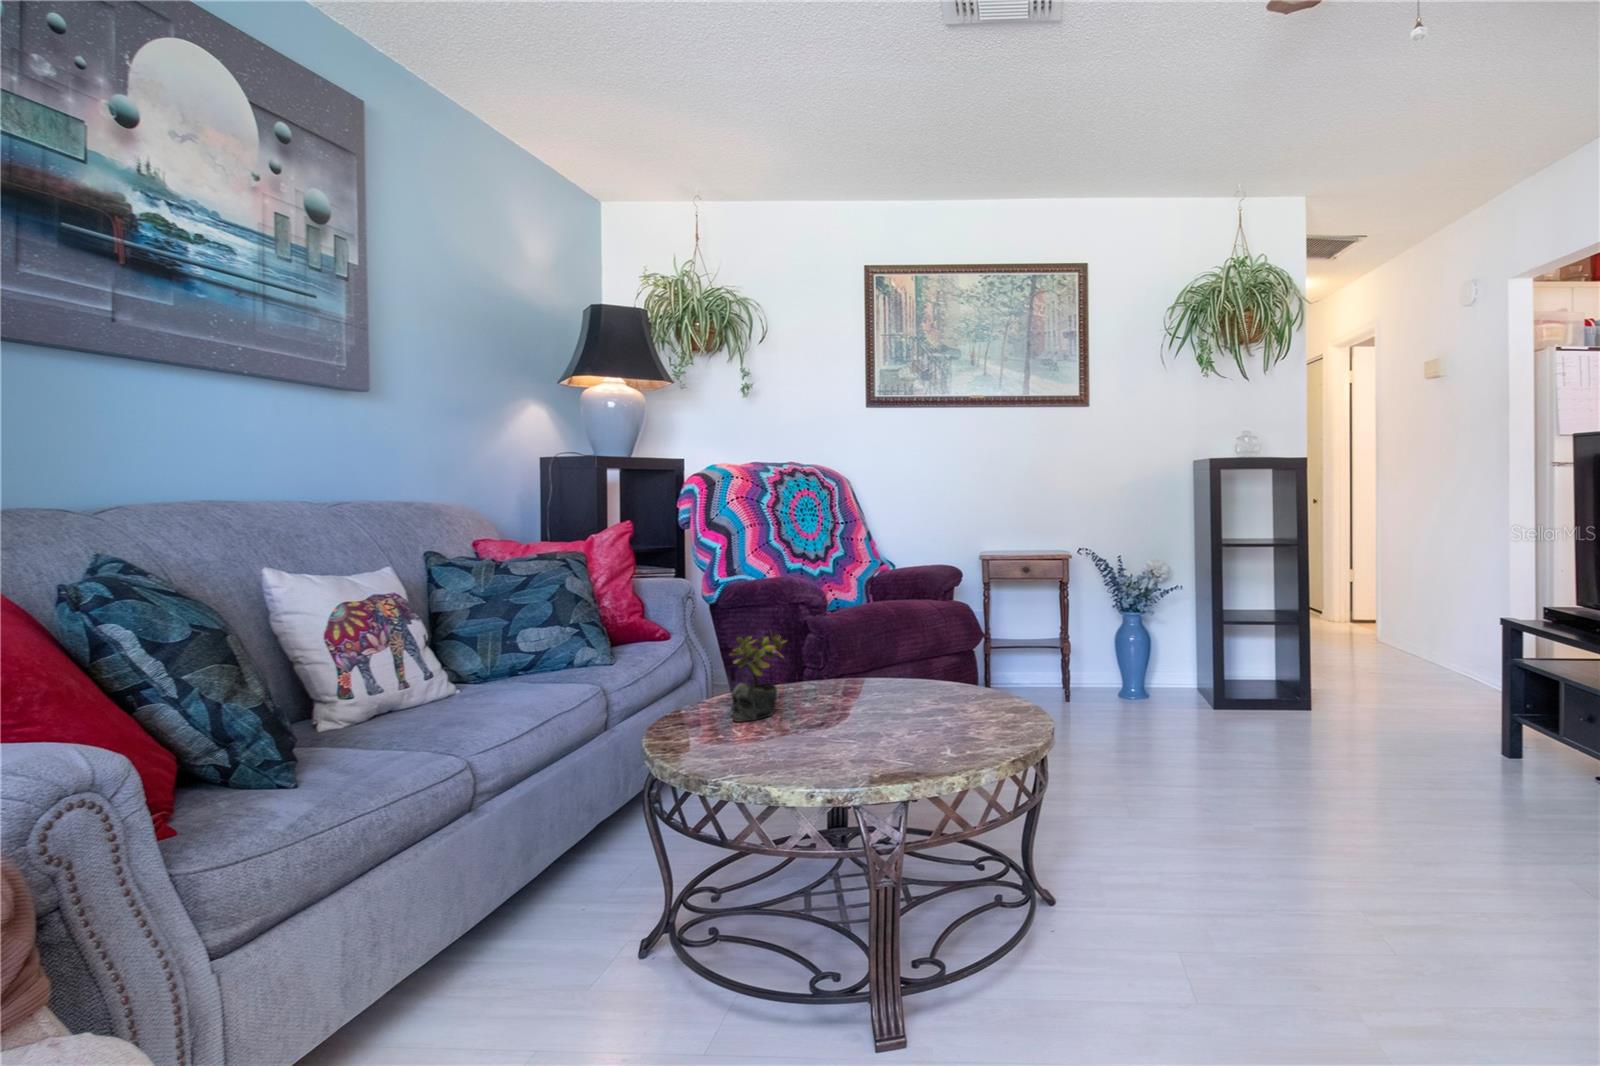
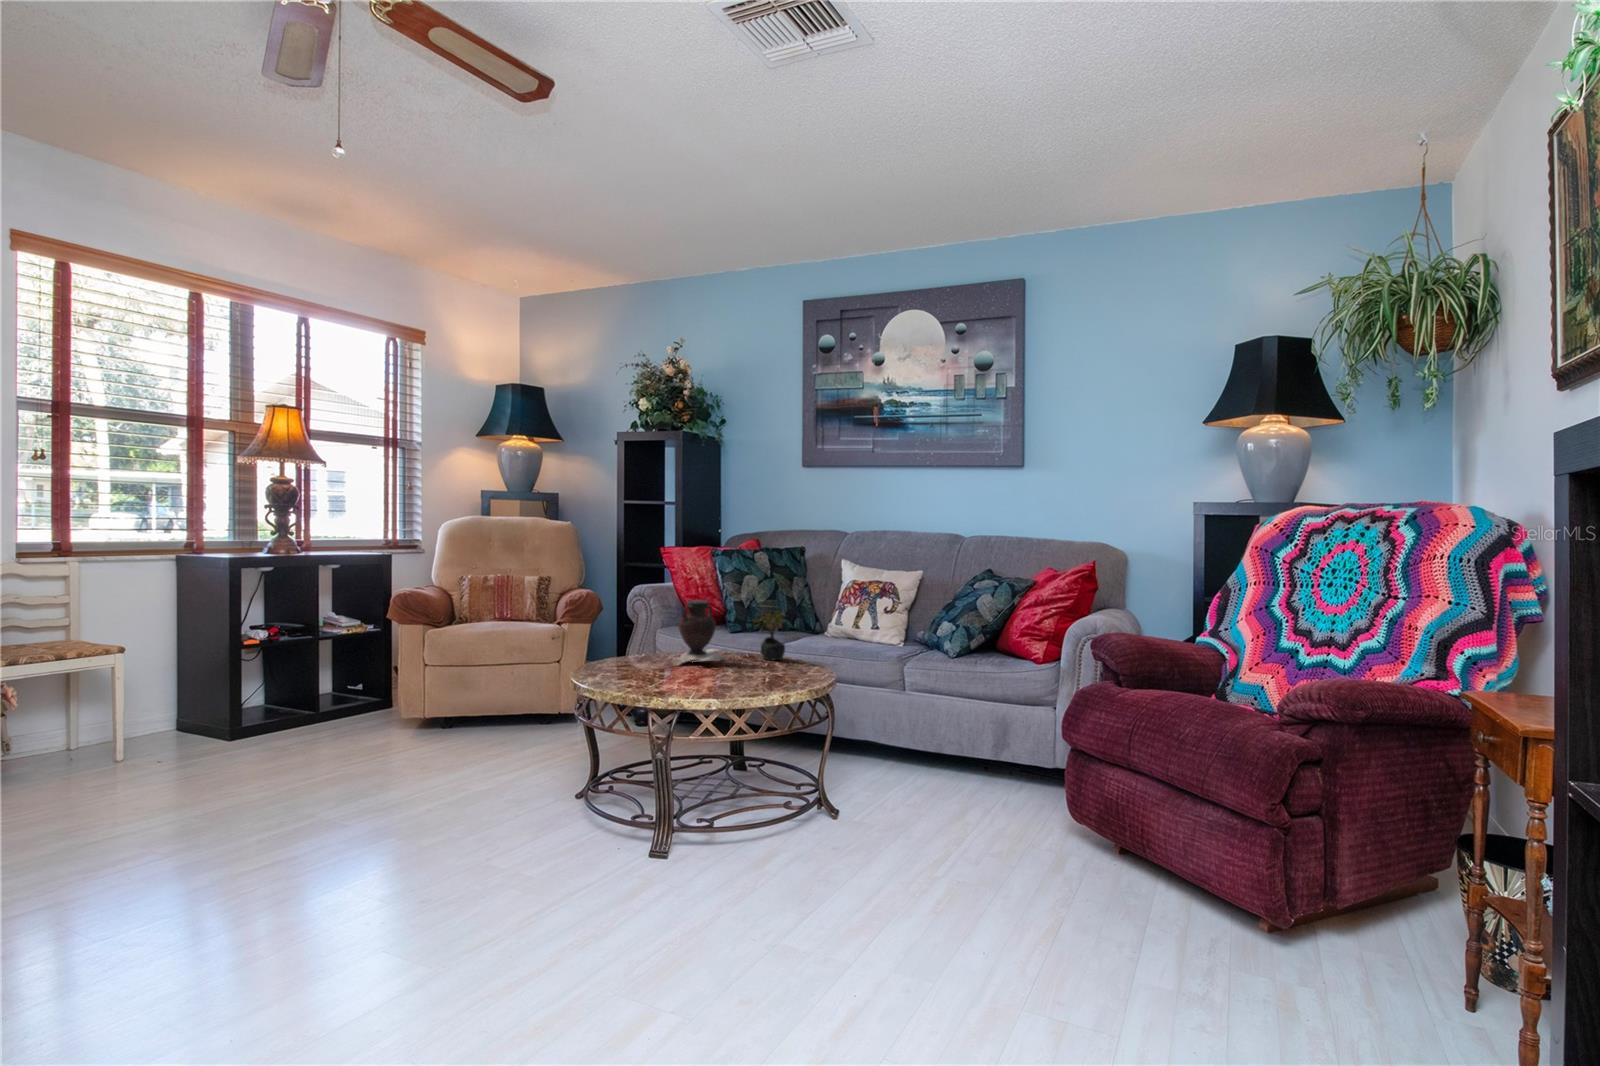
vase: none [804,626,941,743] -> present [673,600,727,666]

